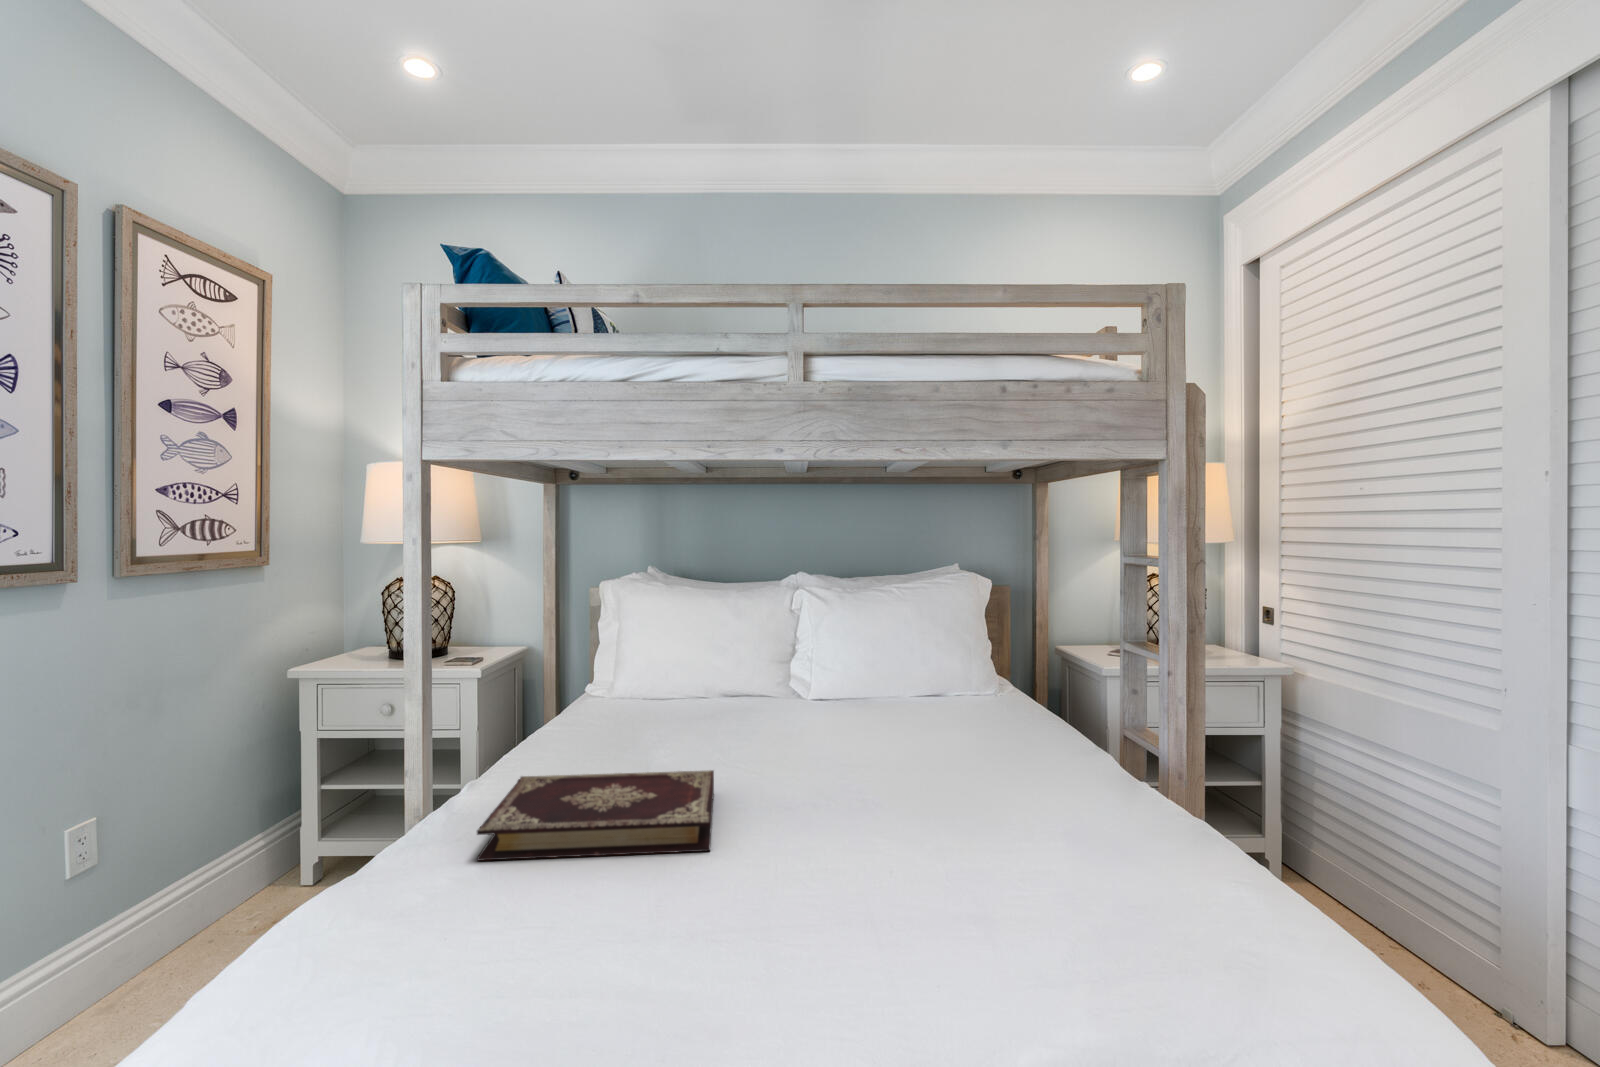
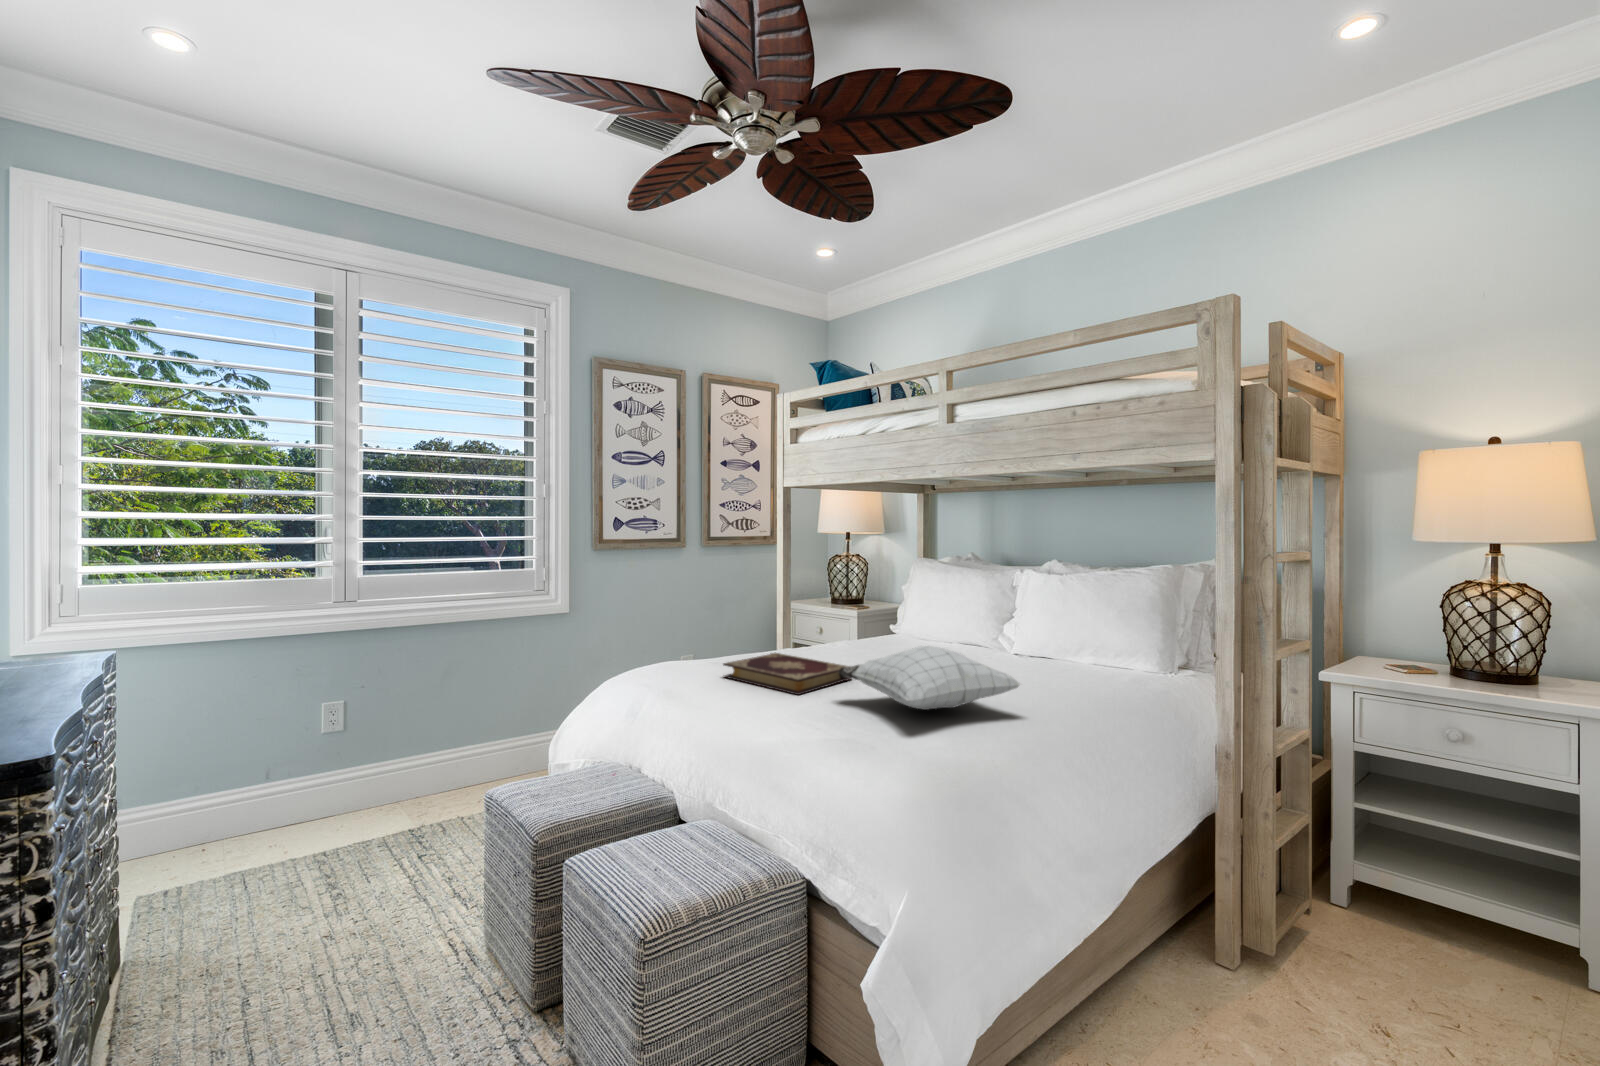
pillow: none [796,712,1030,815] -> present [838,646,1020,710]

